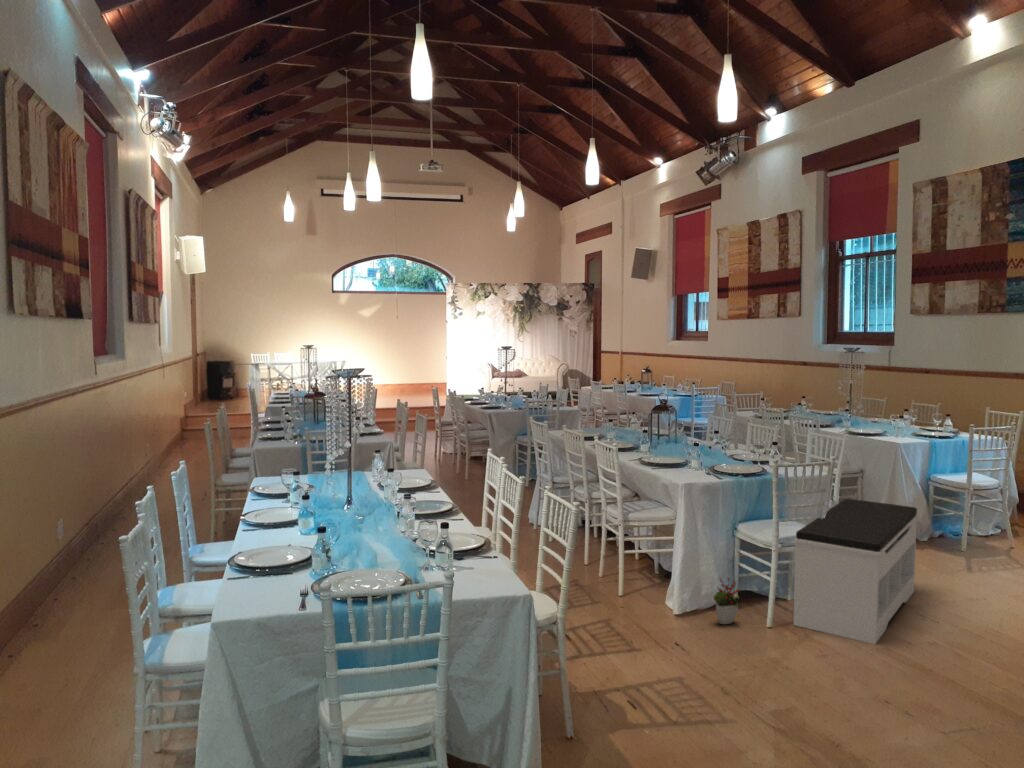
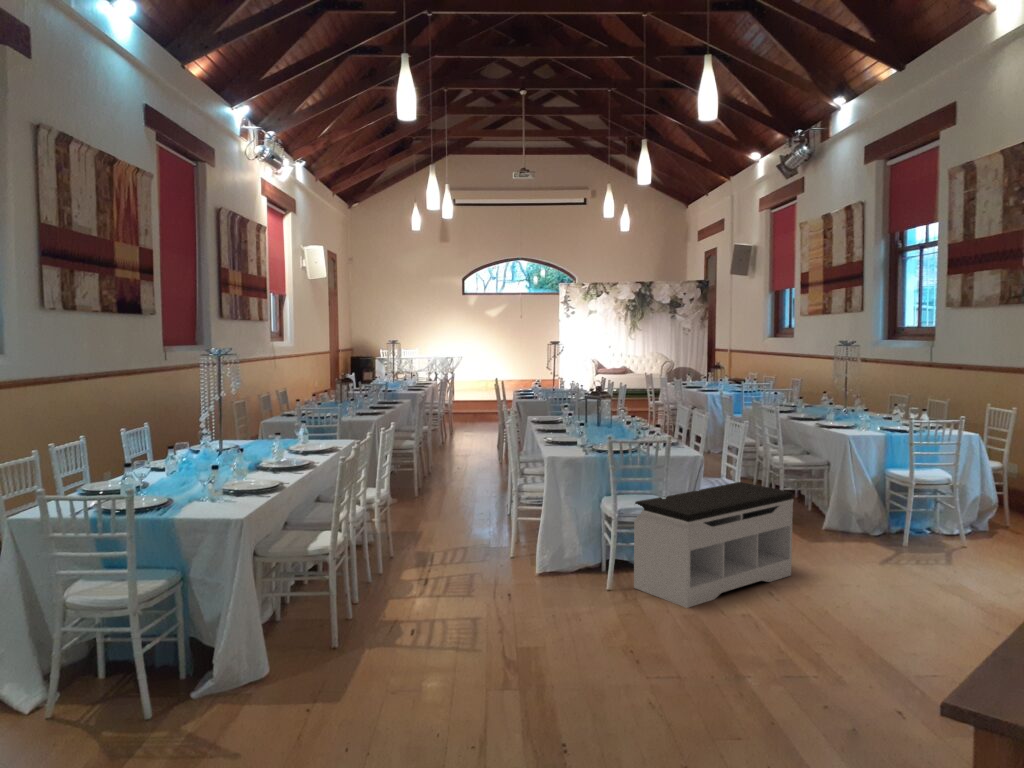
decorative plant: present [714,578,739,624] -> none [563,539,589,582]

